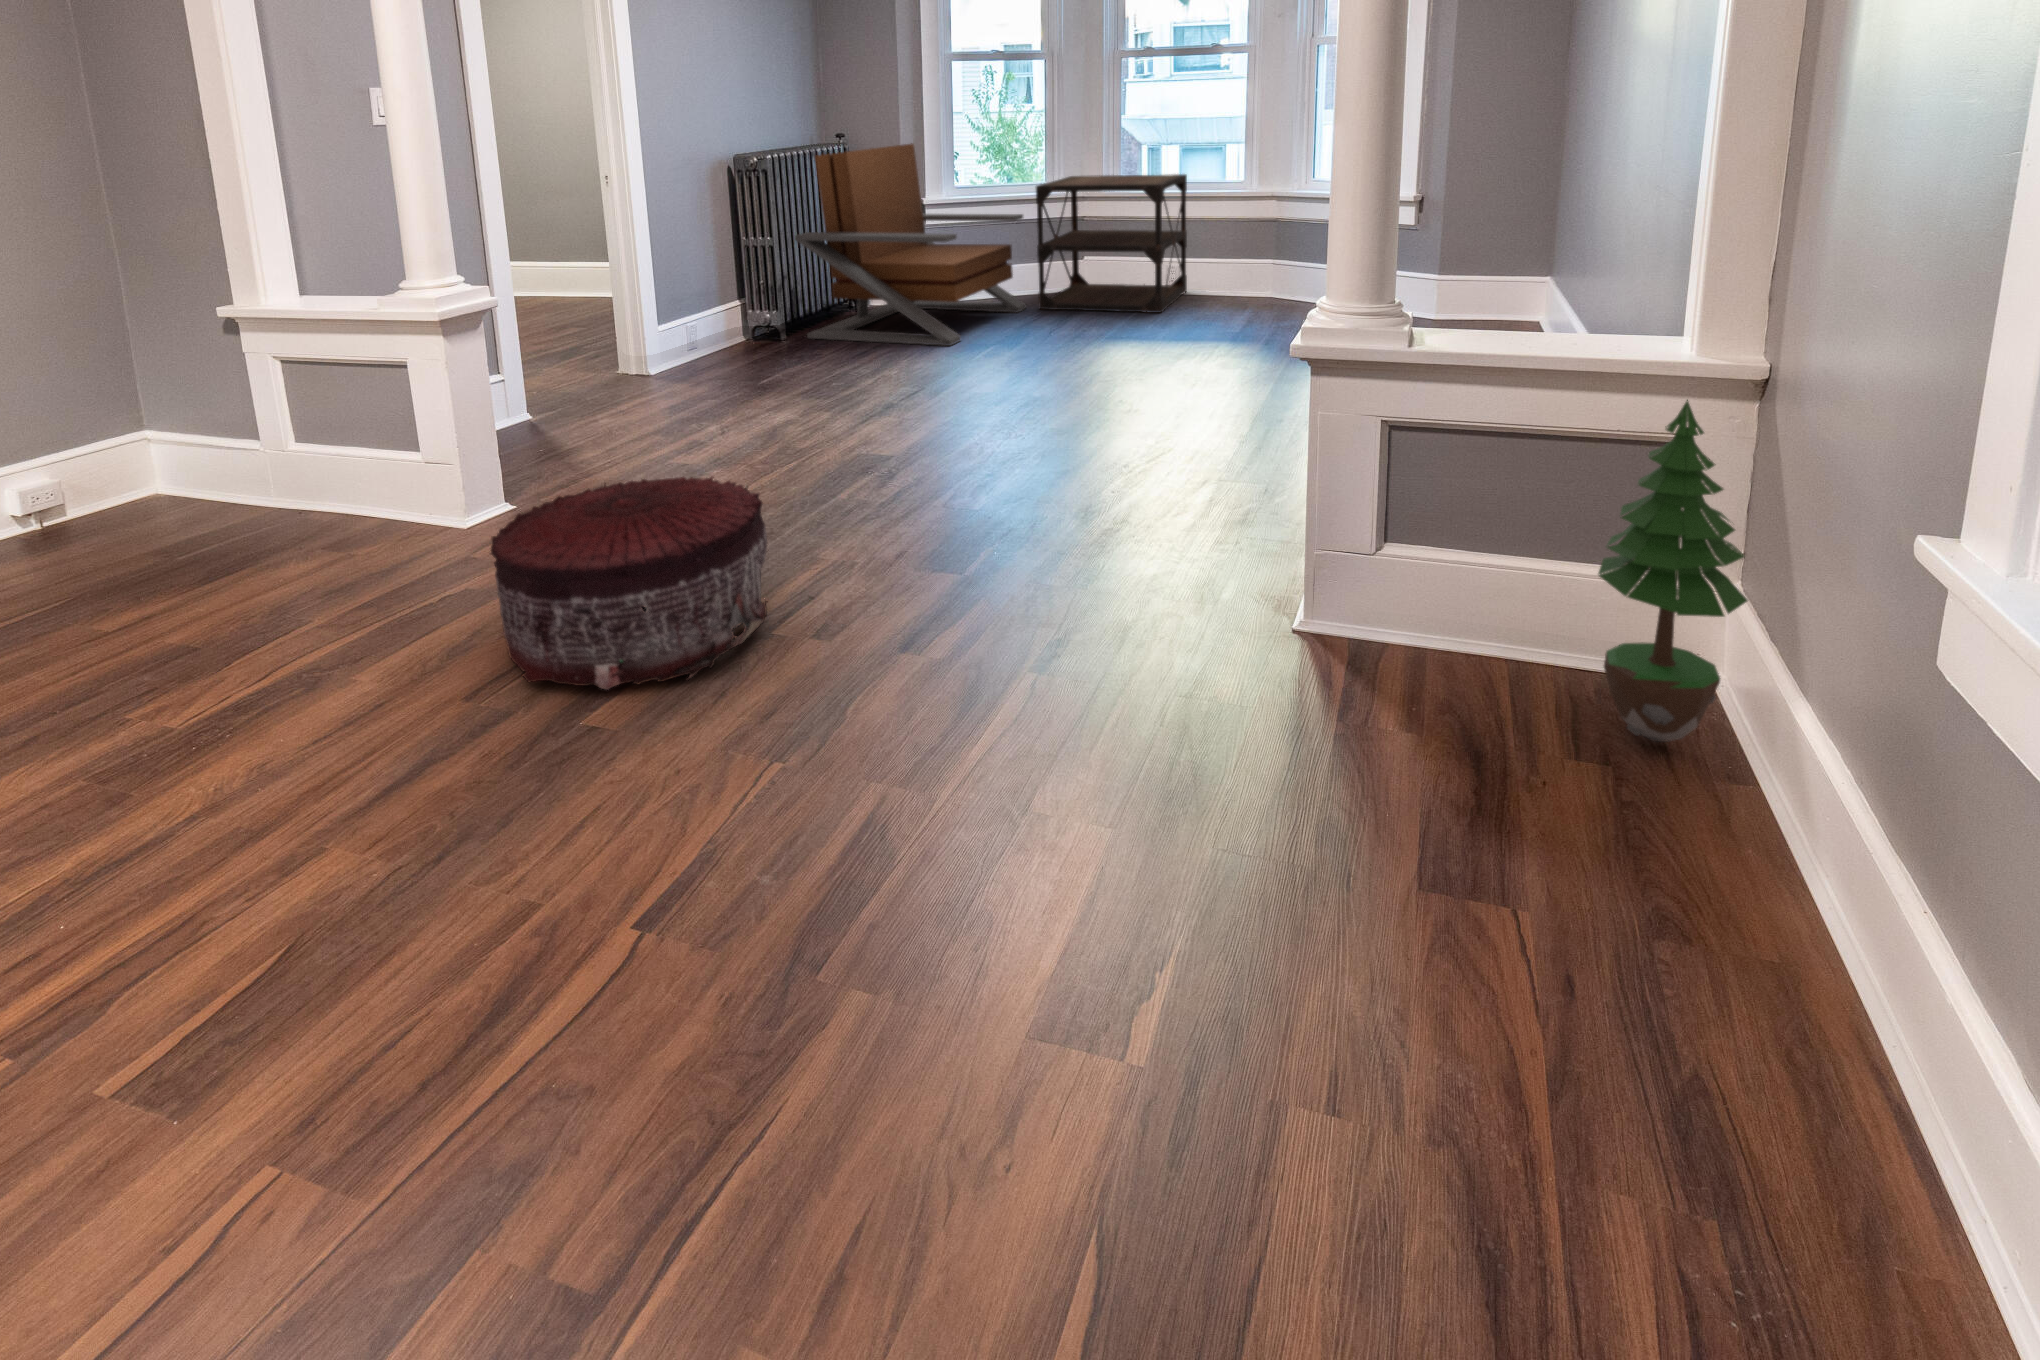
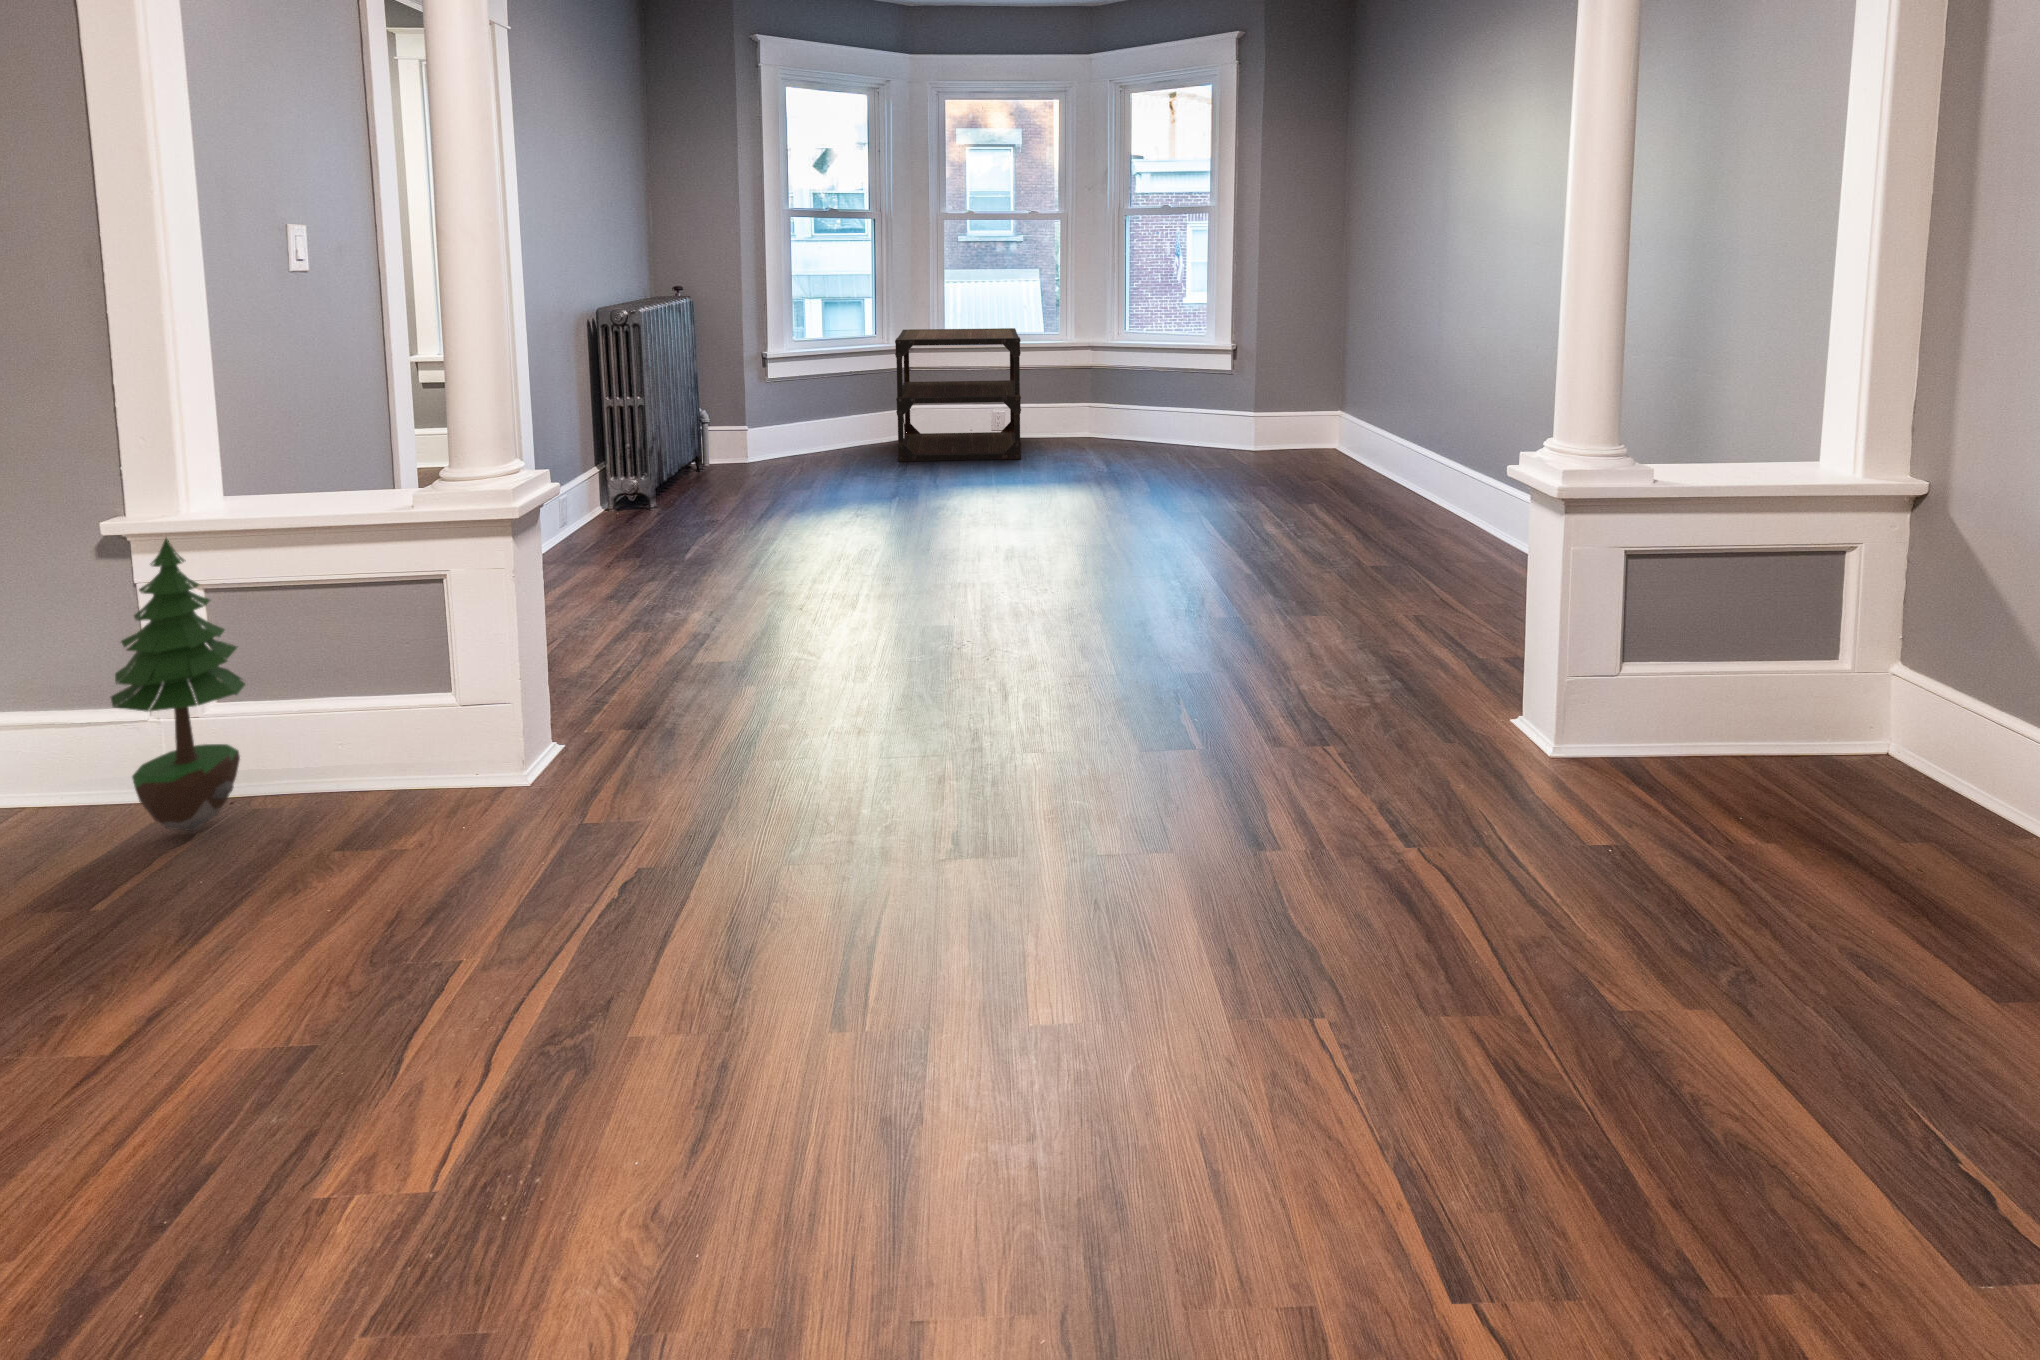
lounge chair: present [795,143,1026,346] -> none [673,297,884,506]
potted tree: present [1598,400,1747,742] -> present [110,537,245,831]
pouf: present [491,476,768,689] -> none [778,677,1107,981]

